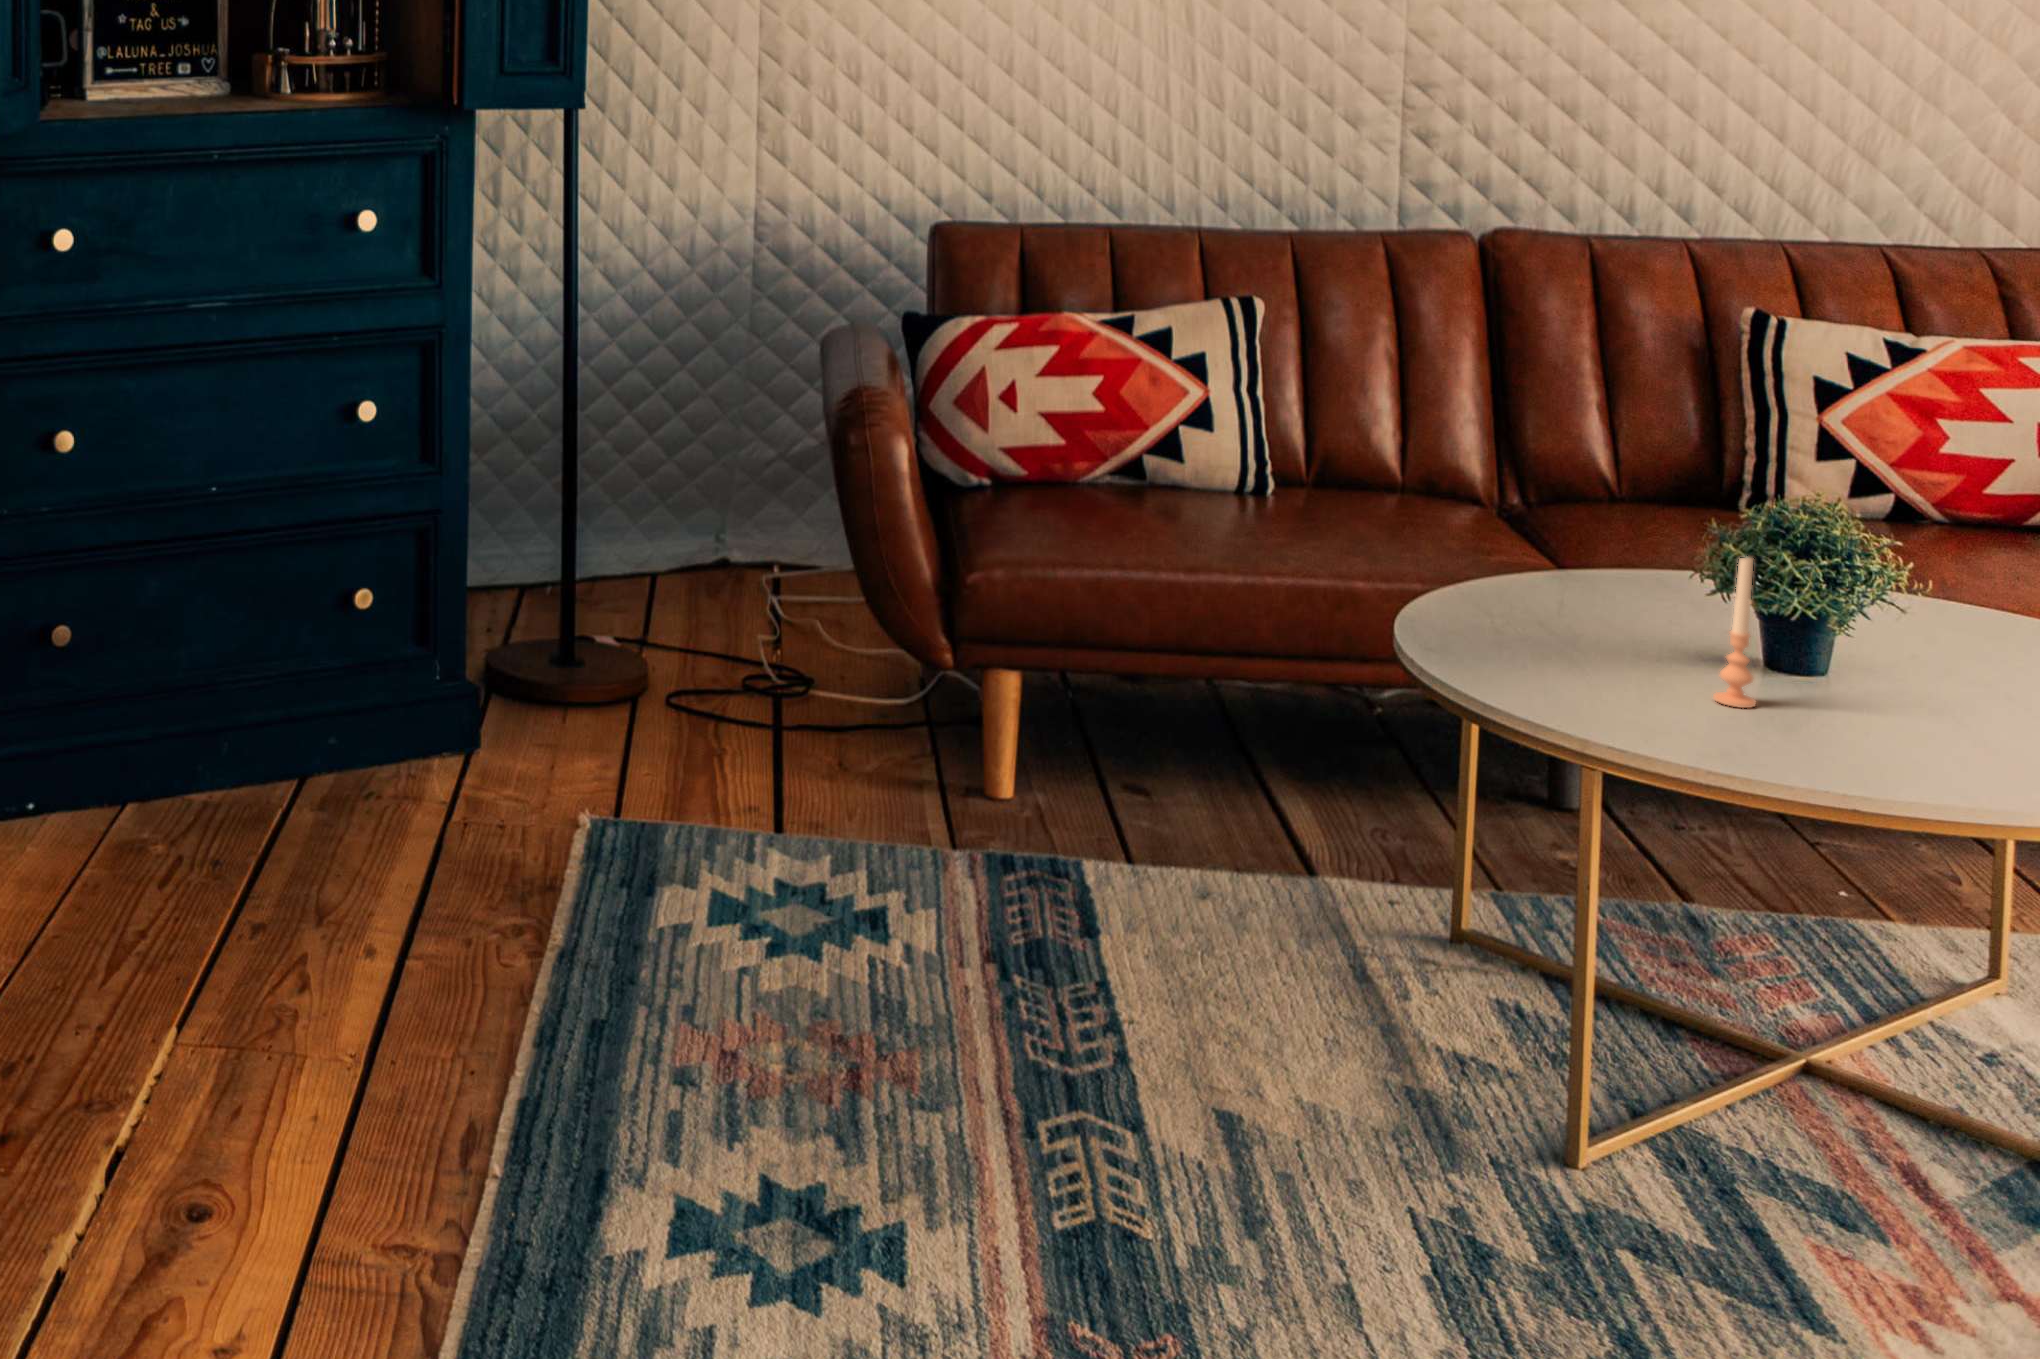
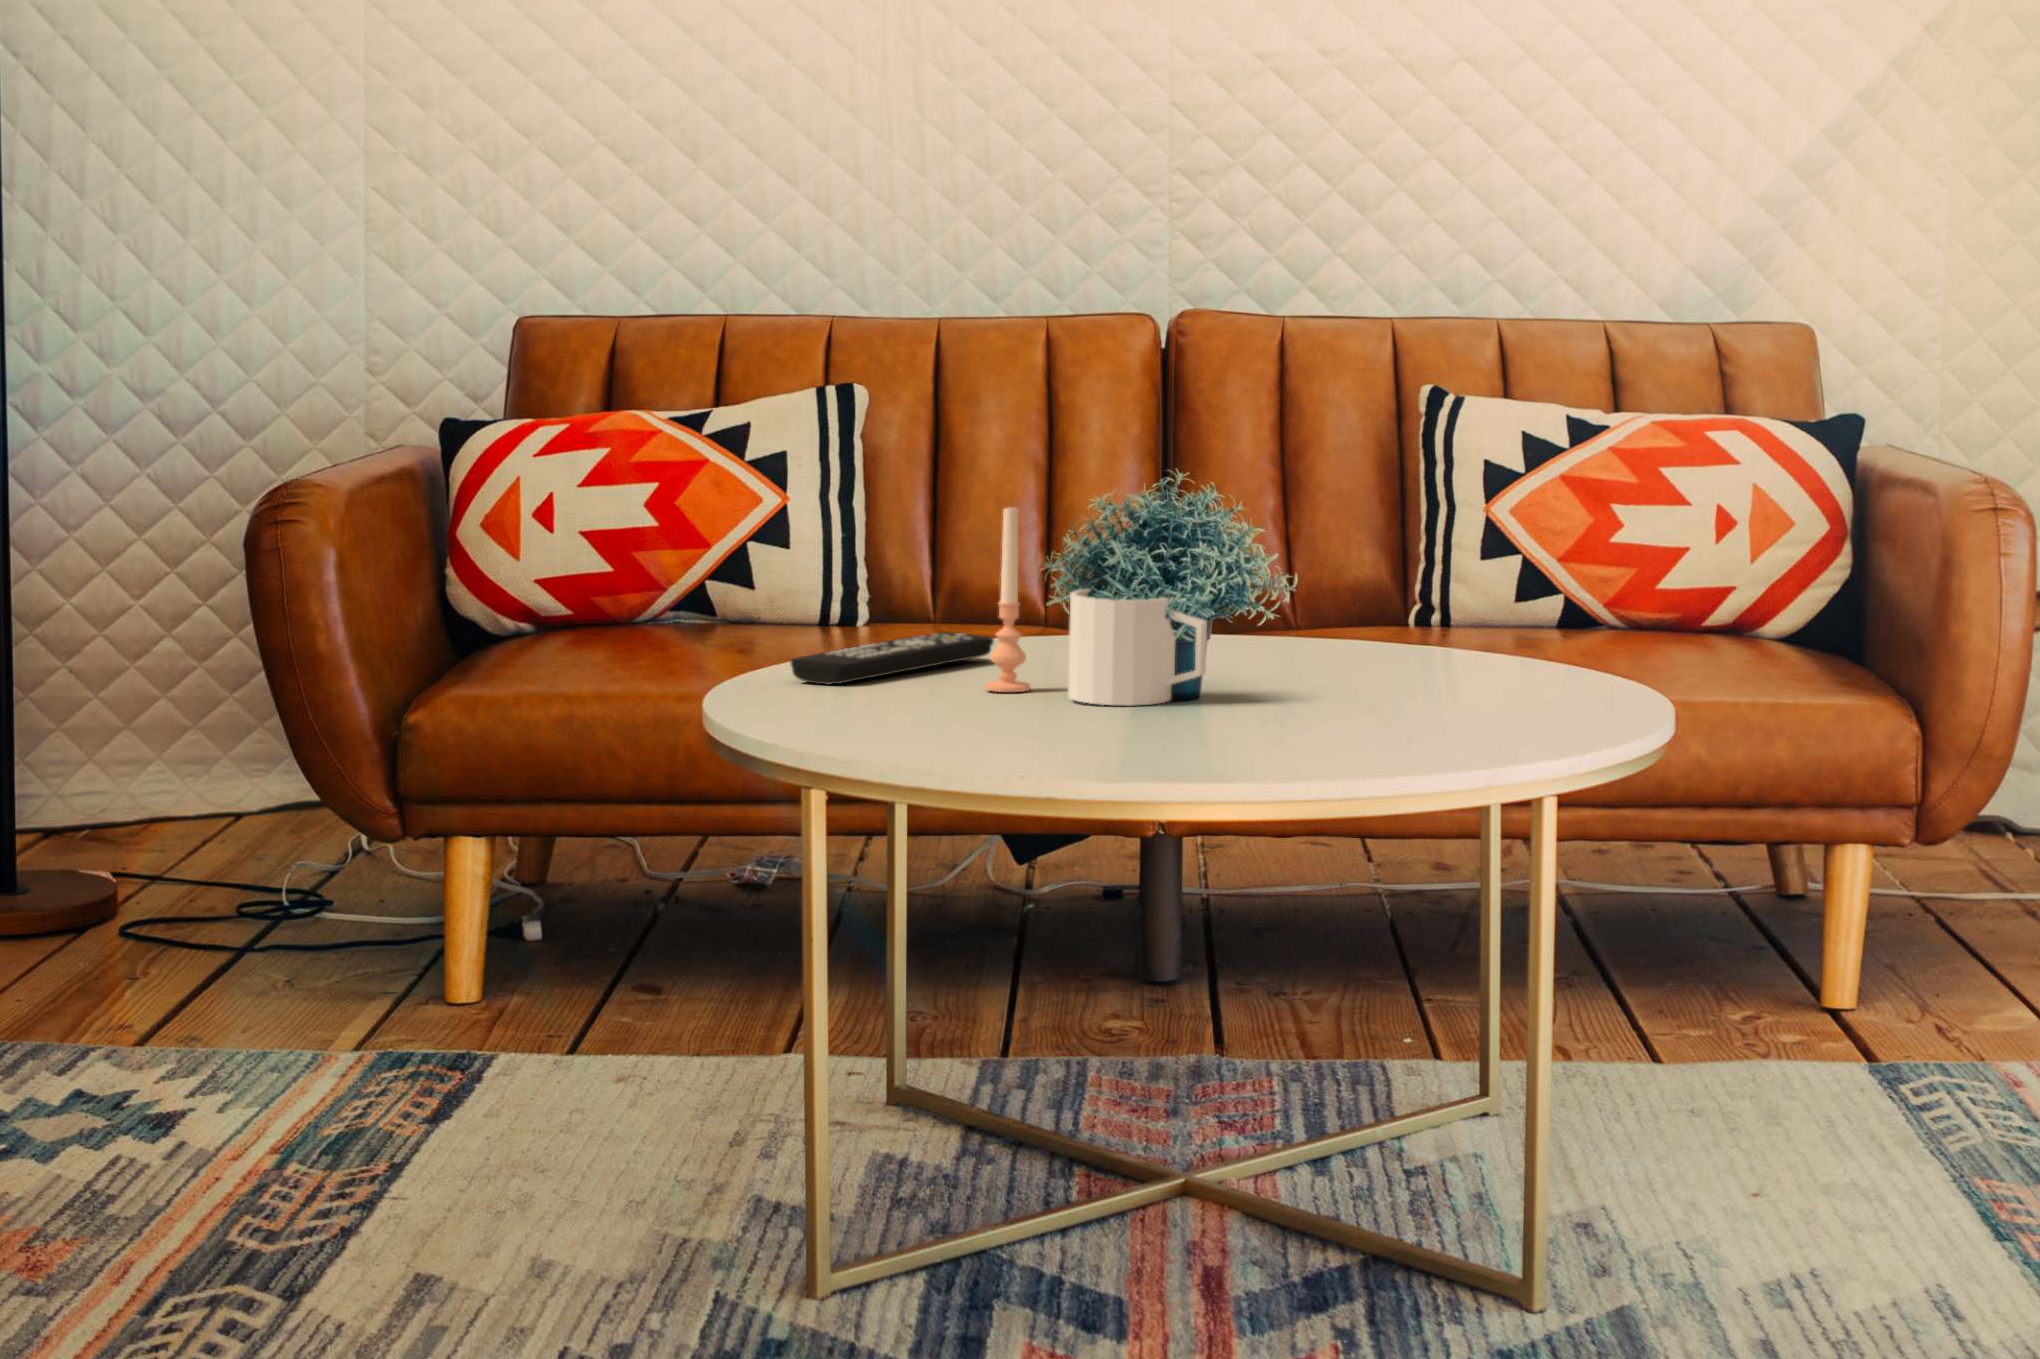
remote control: none [1514,610,1632,680] -> present [790,632,993,684]
mug: none [1818,633,1959,743] -> present [1068,589,1207,706]

